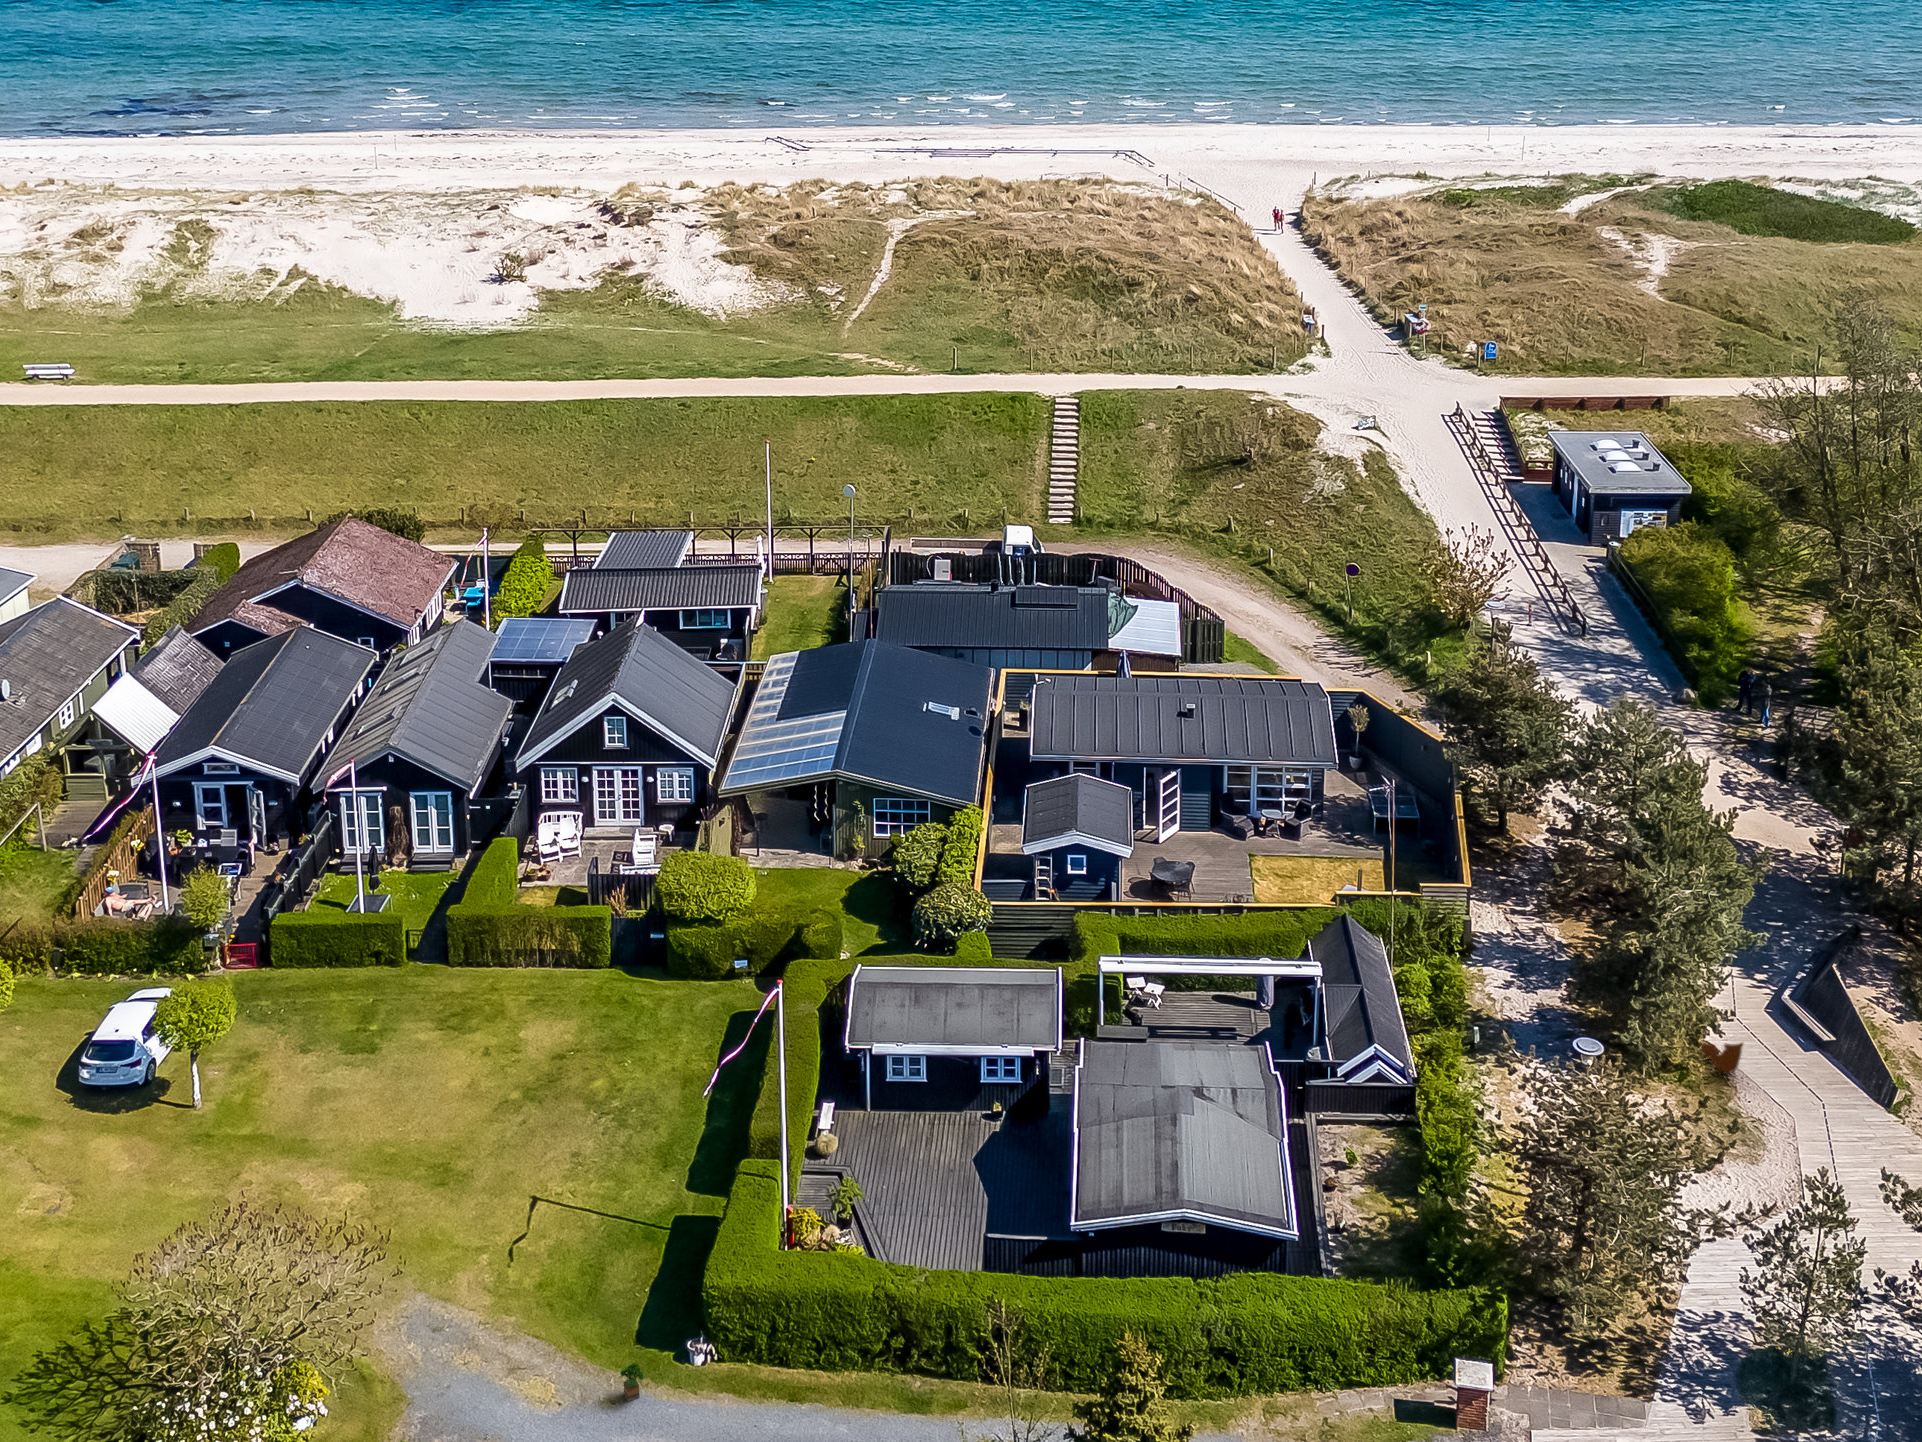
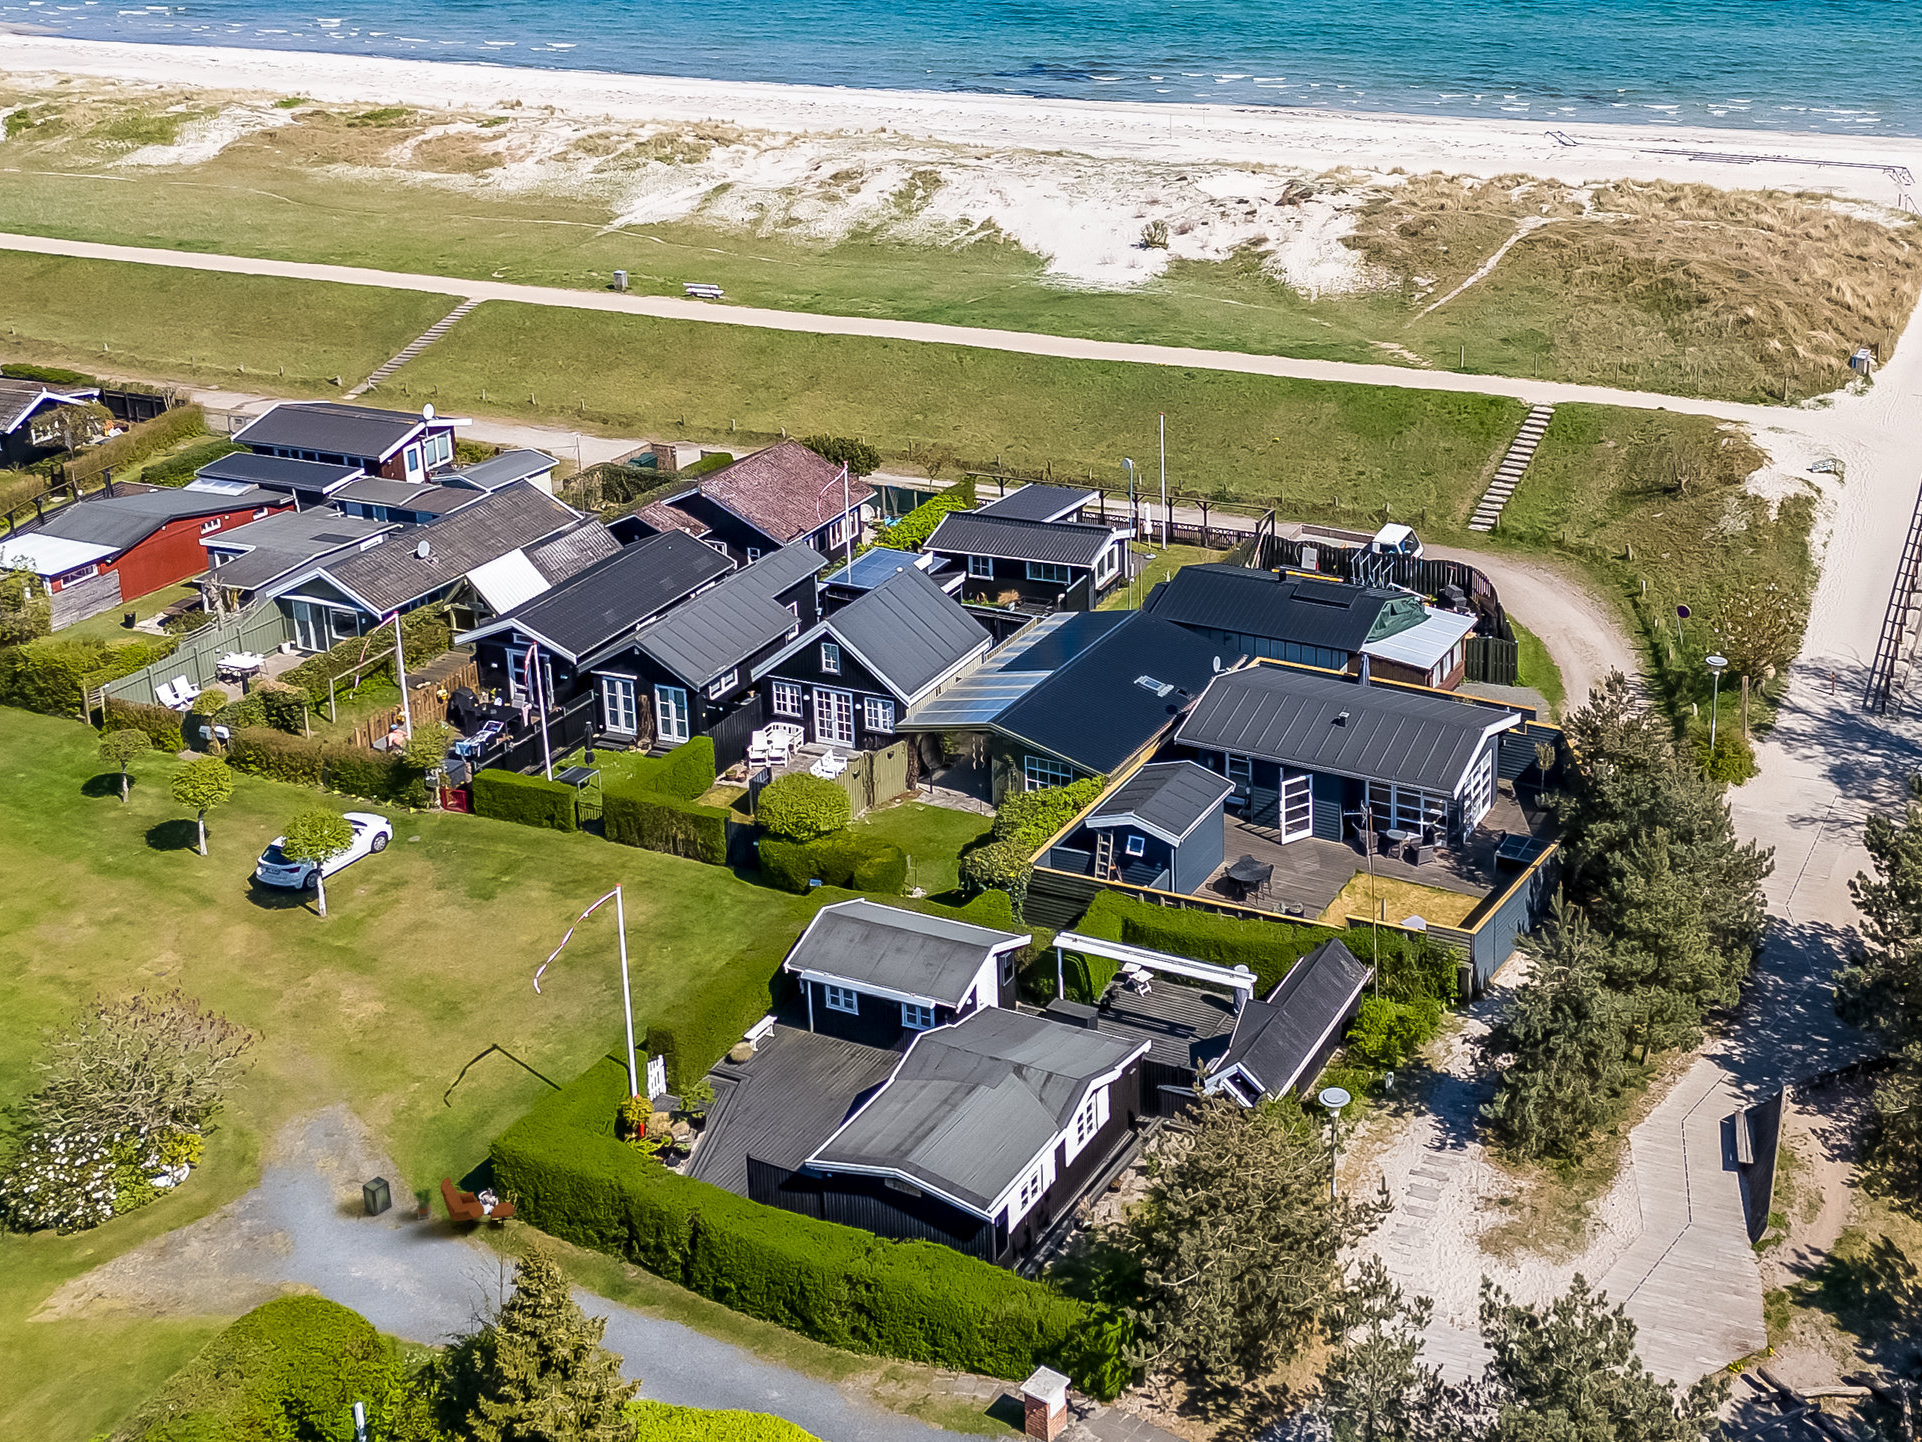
lounge chair: present [1701,1043,1743,1082] -> present [440,1177,516,1236]
storage box: none [557,1365,585,1411] -> present [362,1176,392,1216]

